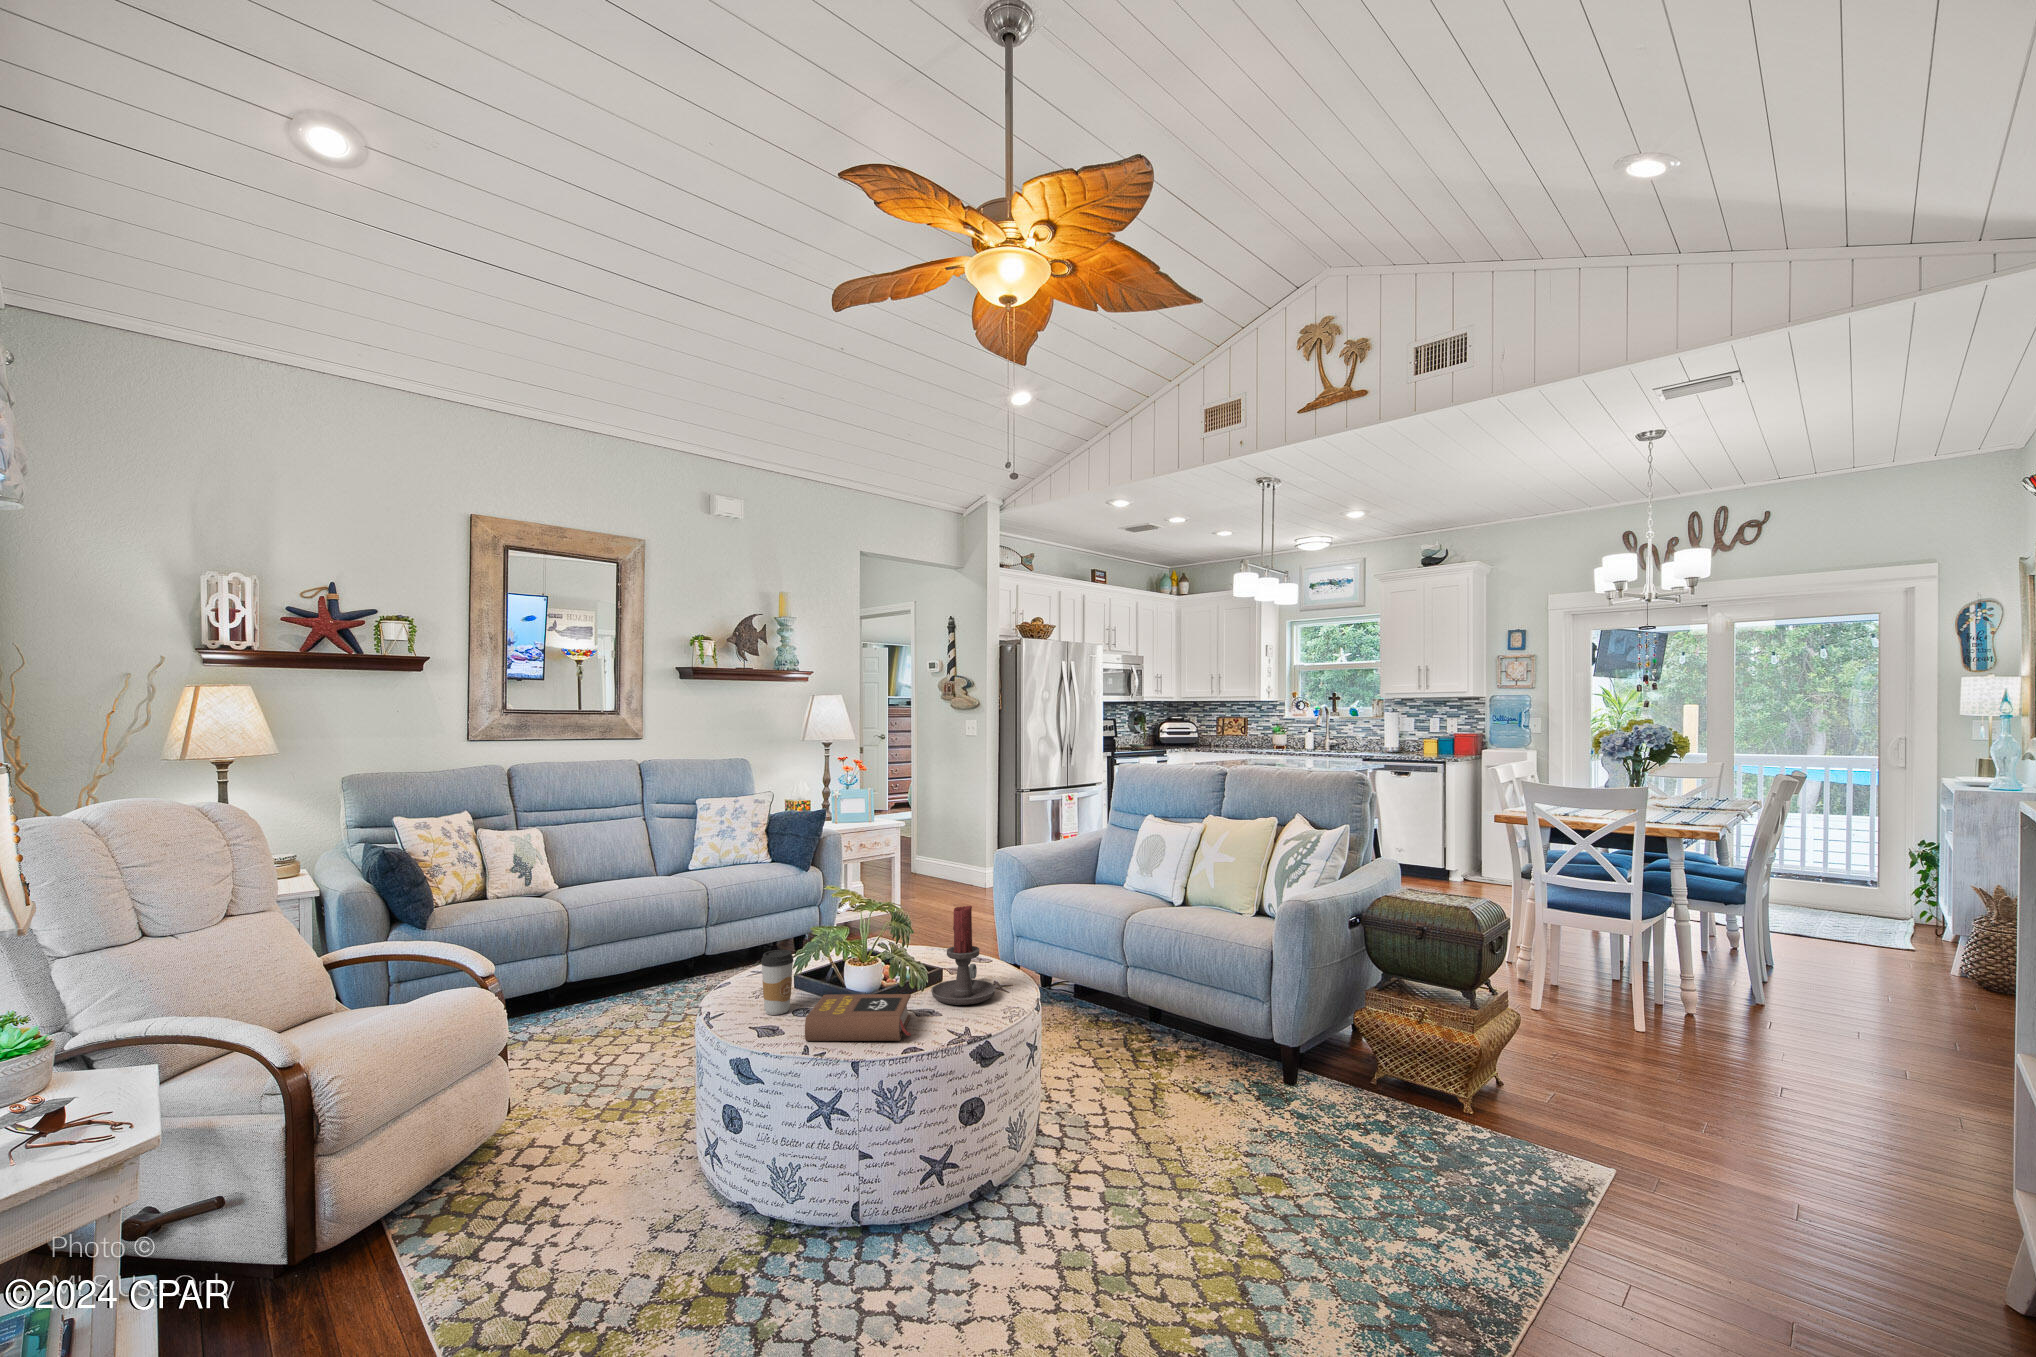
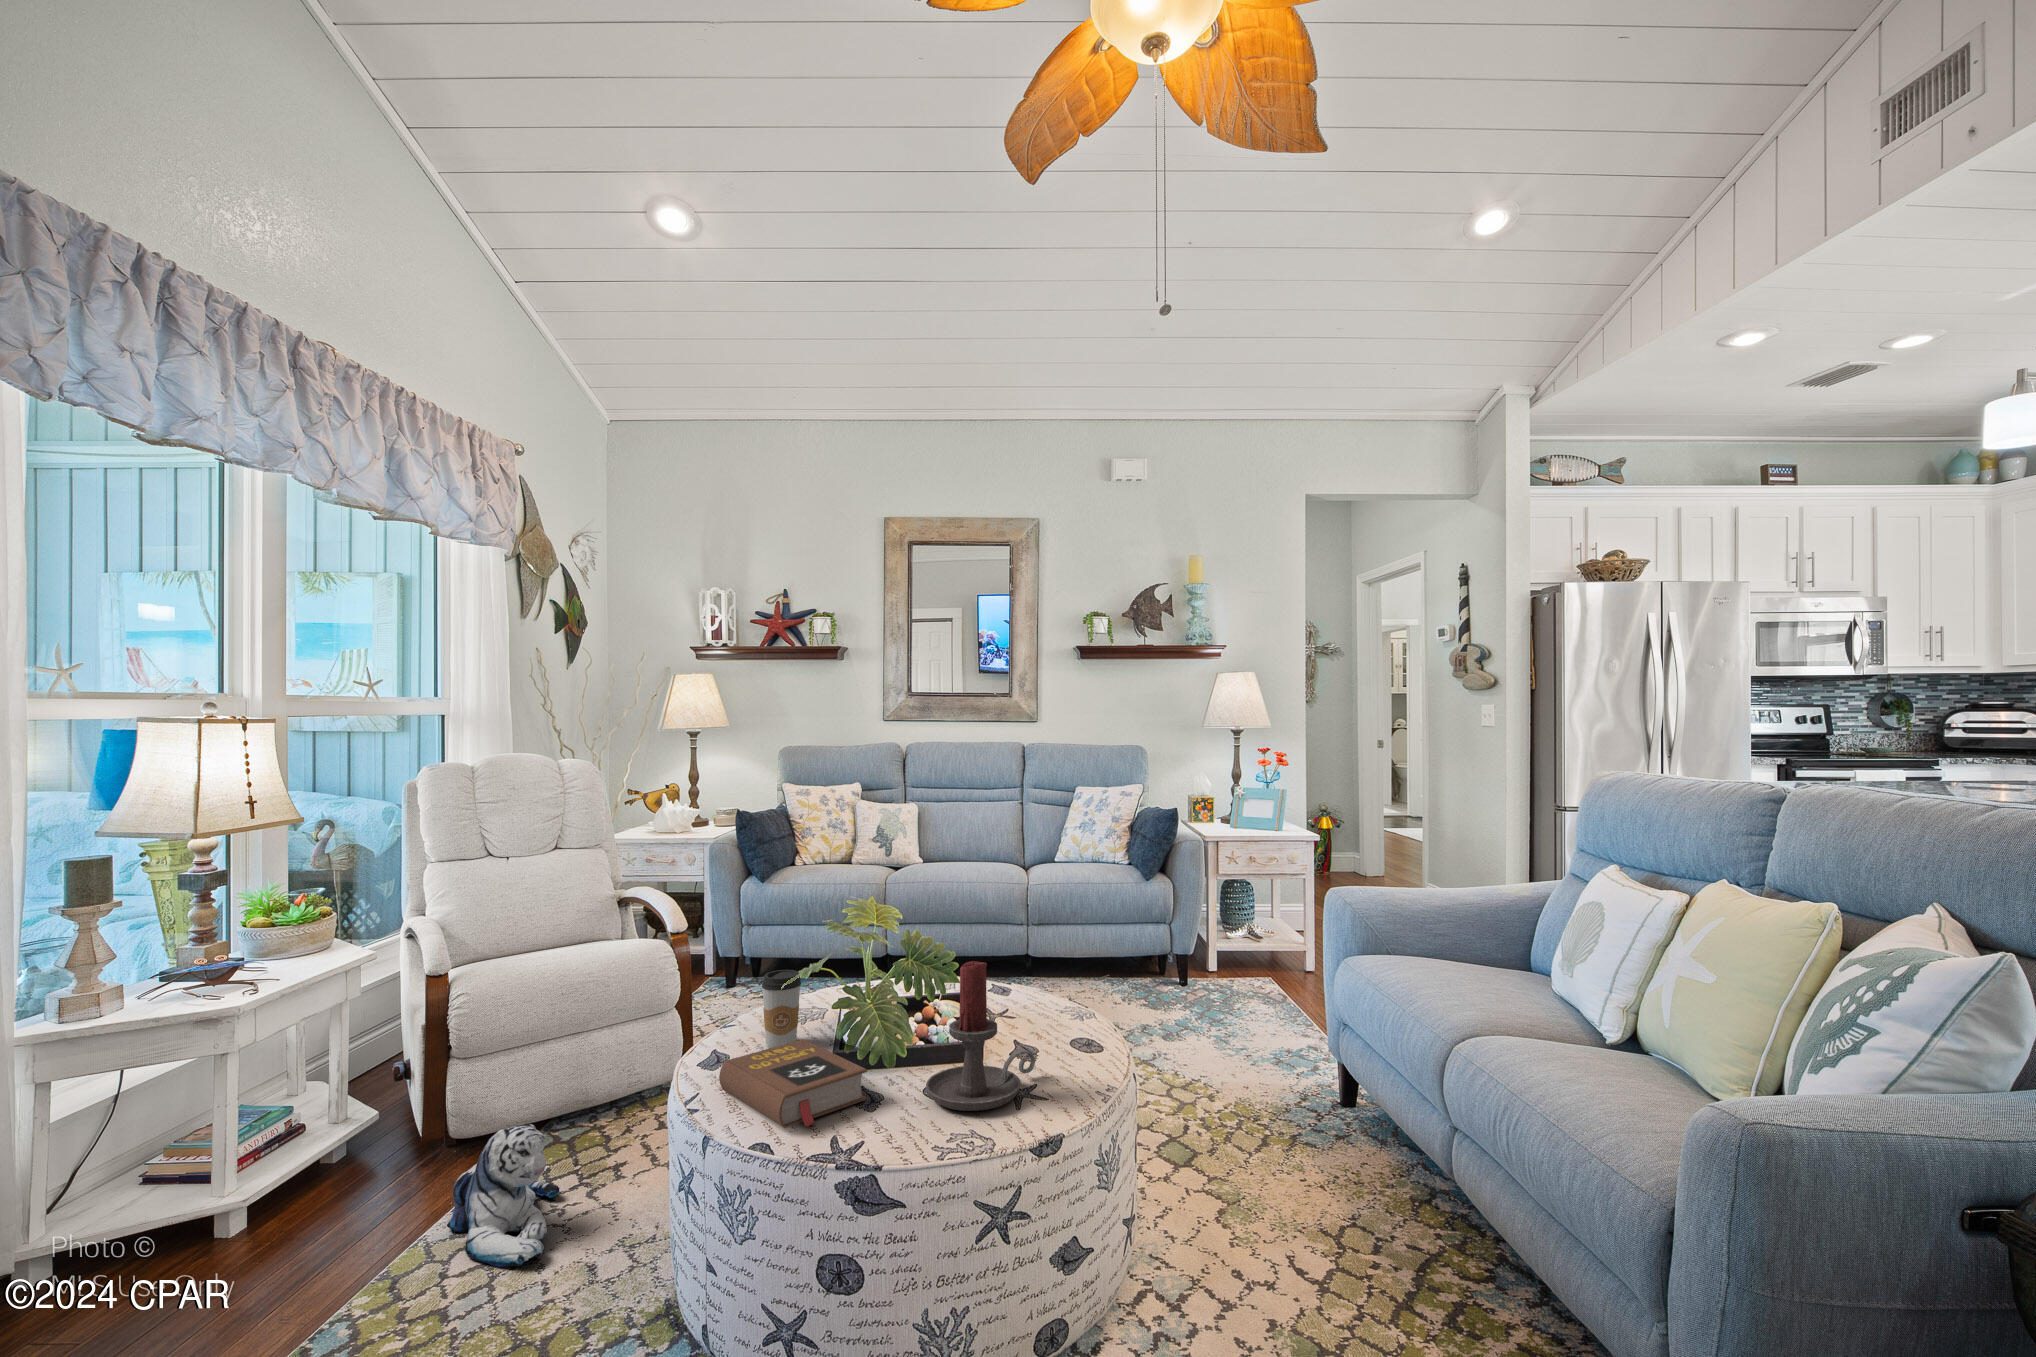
plush toy: none [411,1158,601,1295] -> present [447,1124,560,1266]

